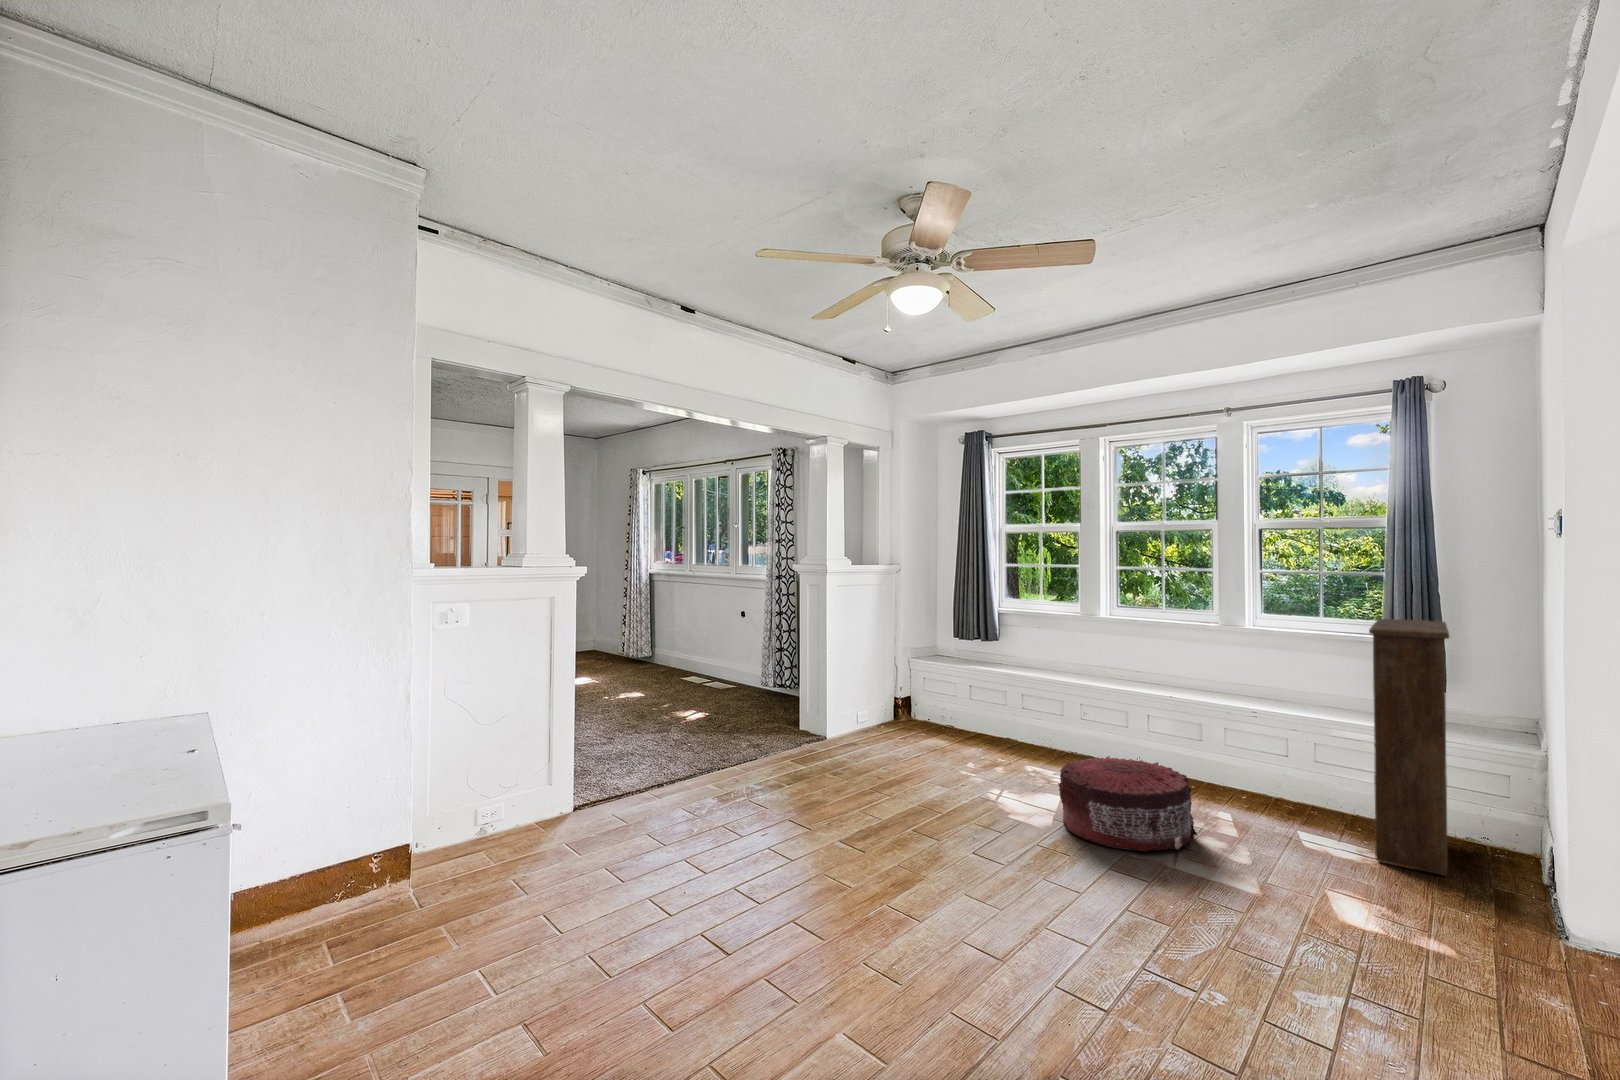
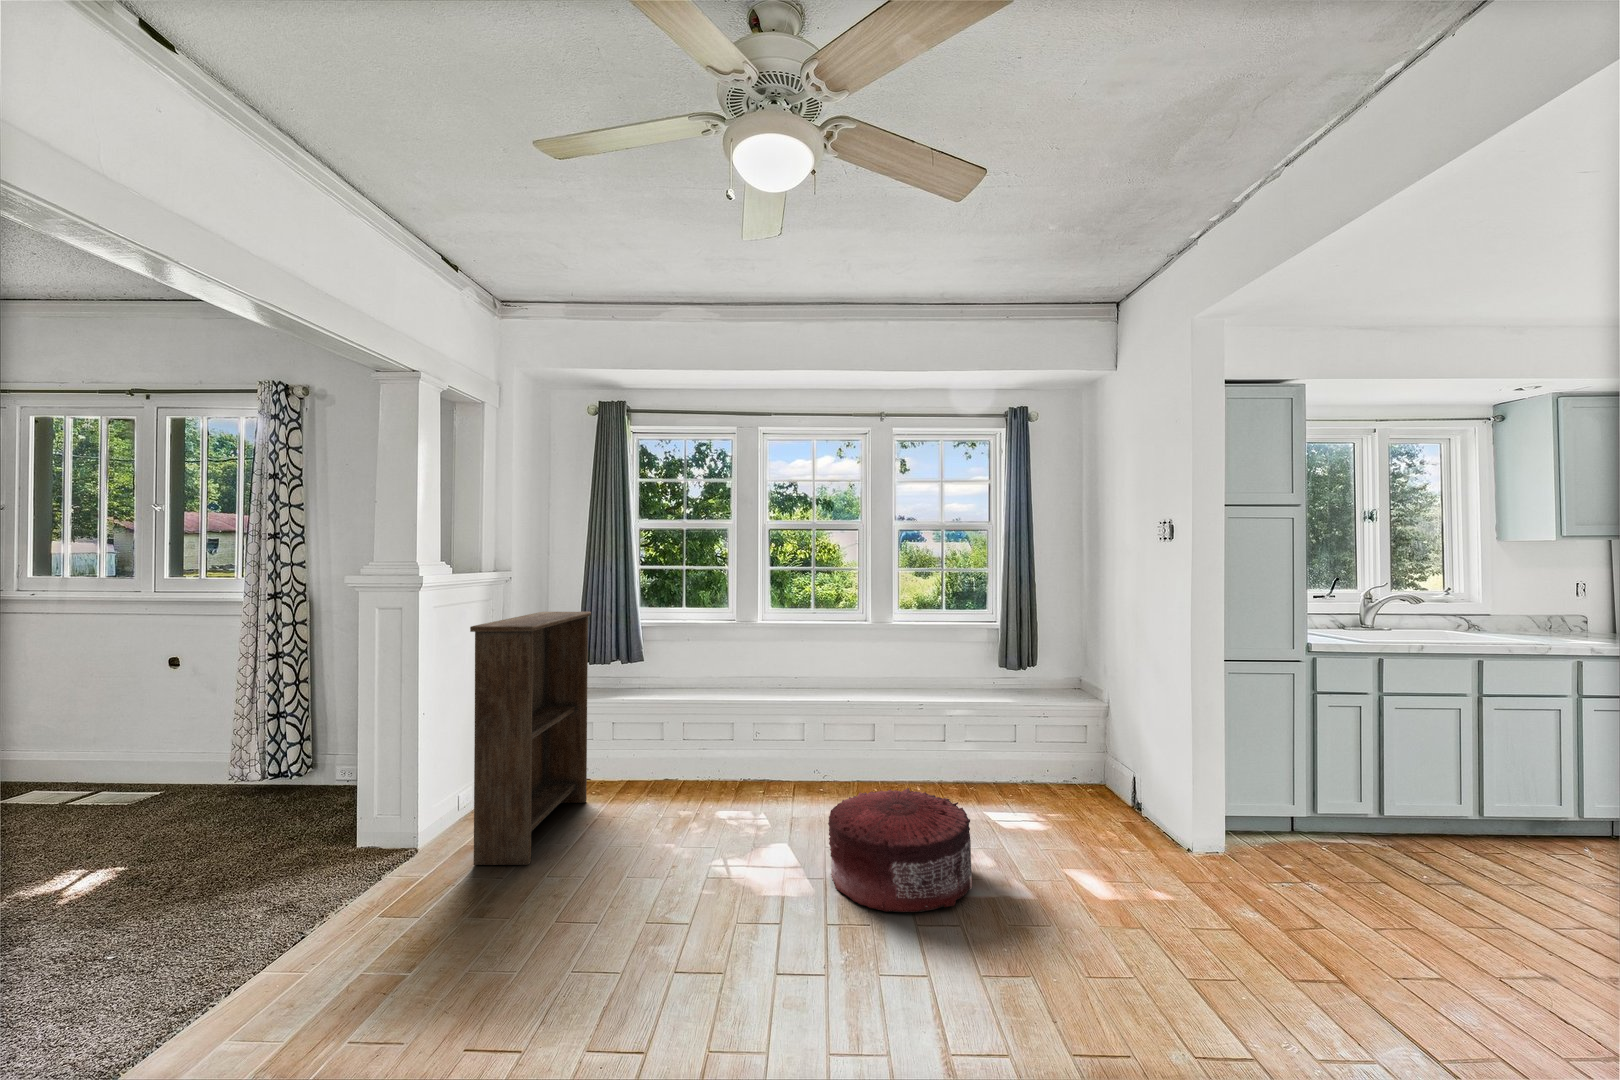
bookshelf: present [1369,619,1449,876] -> present [470,612,591,865]

